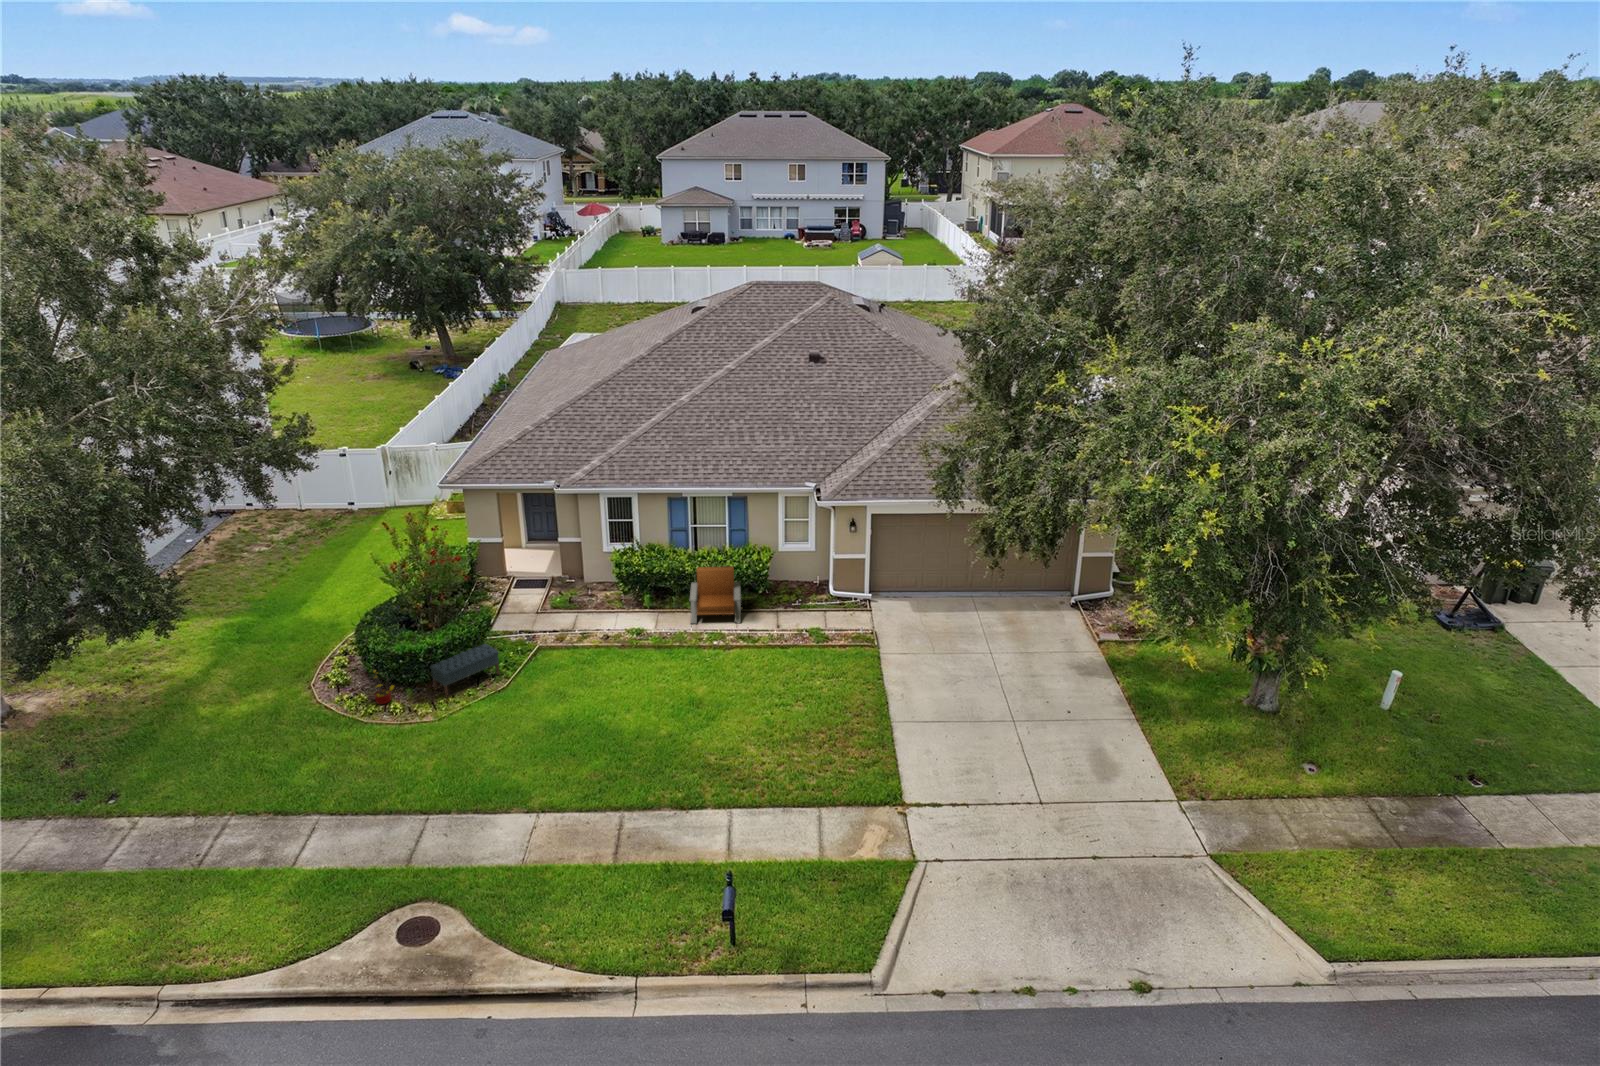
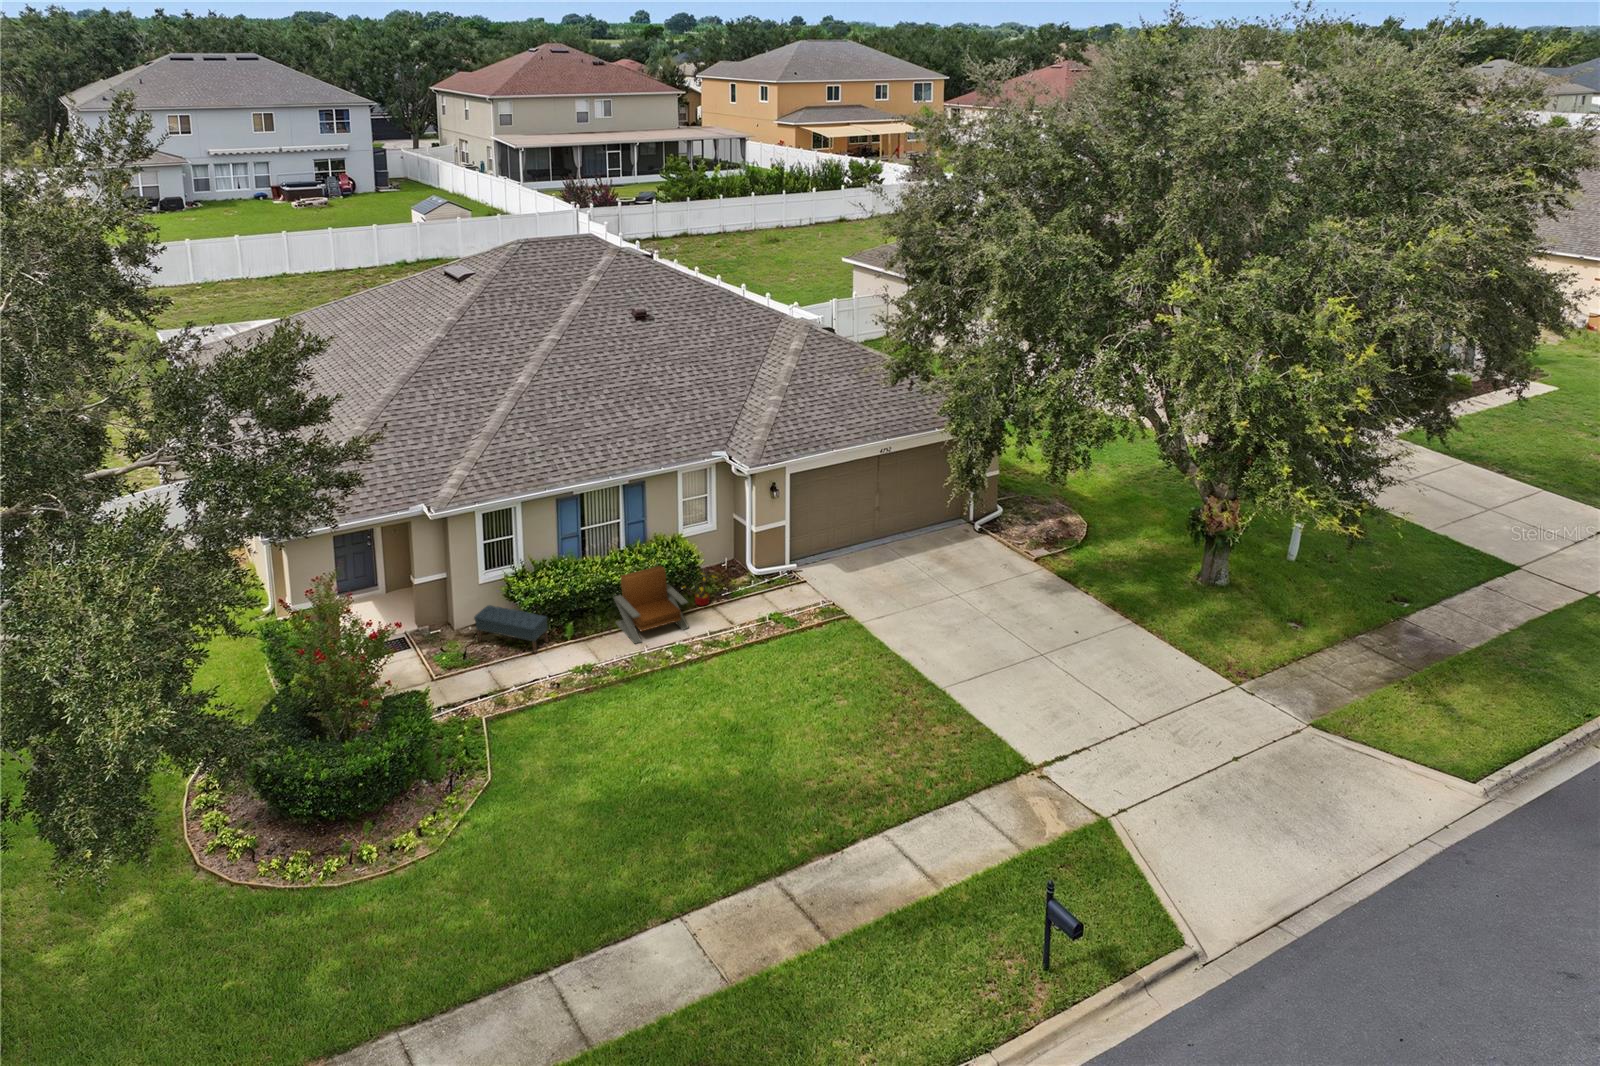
bench: present [430,644,500,698] -> present [474,605,548,654]
decorative plant: present [374,670,394,704] -> present [694,574,716,605]

